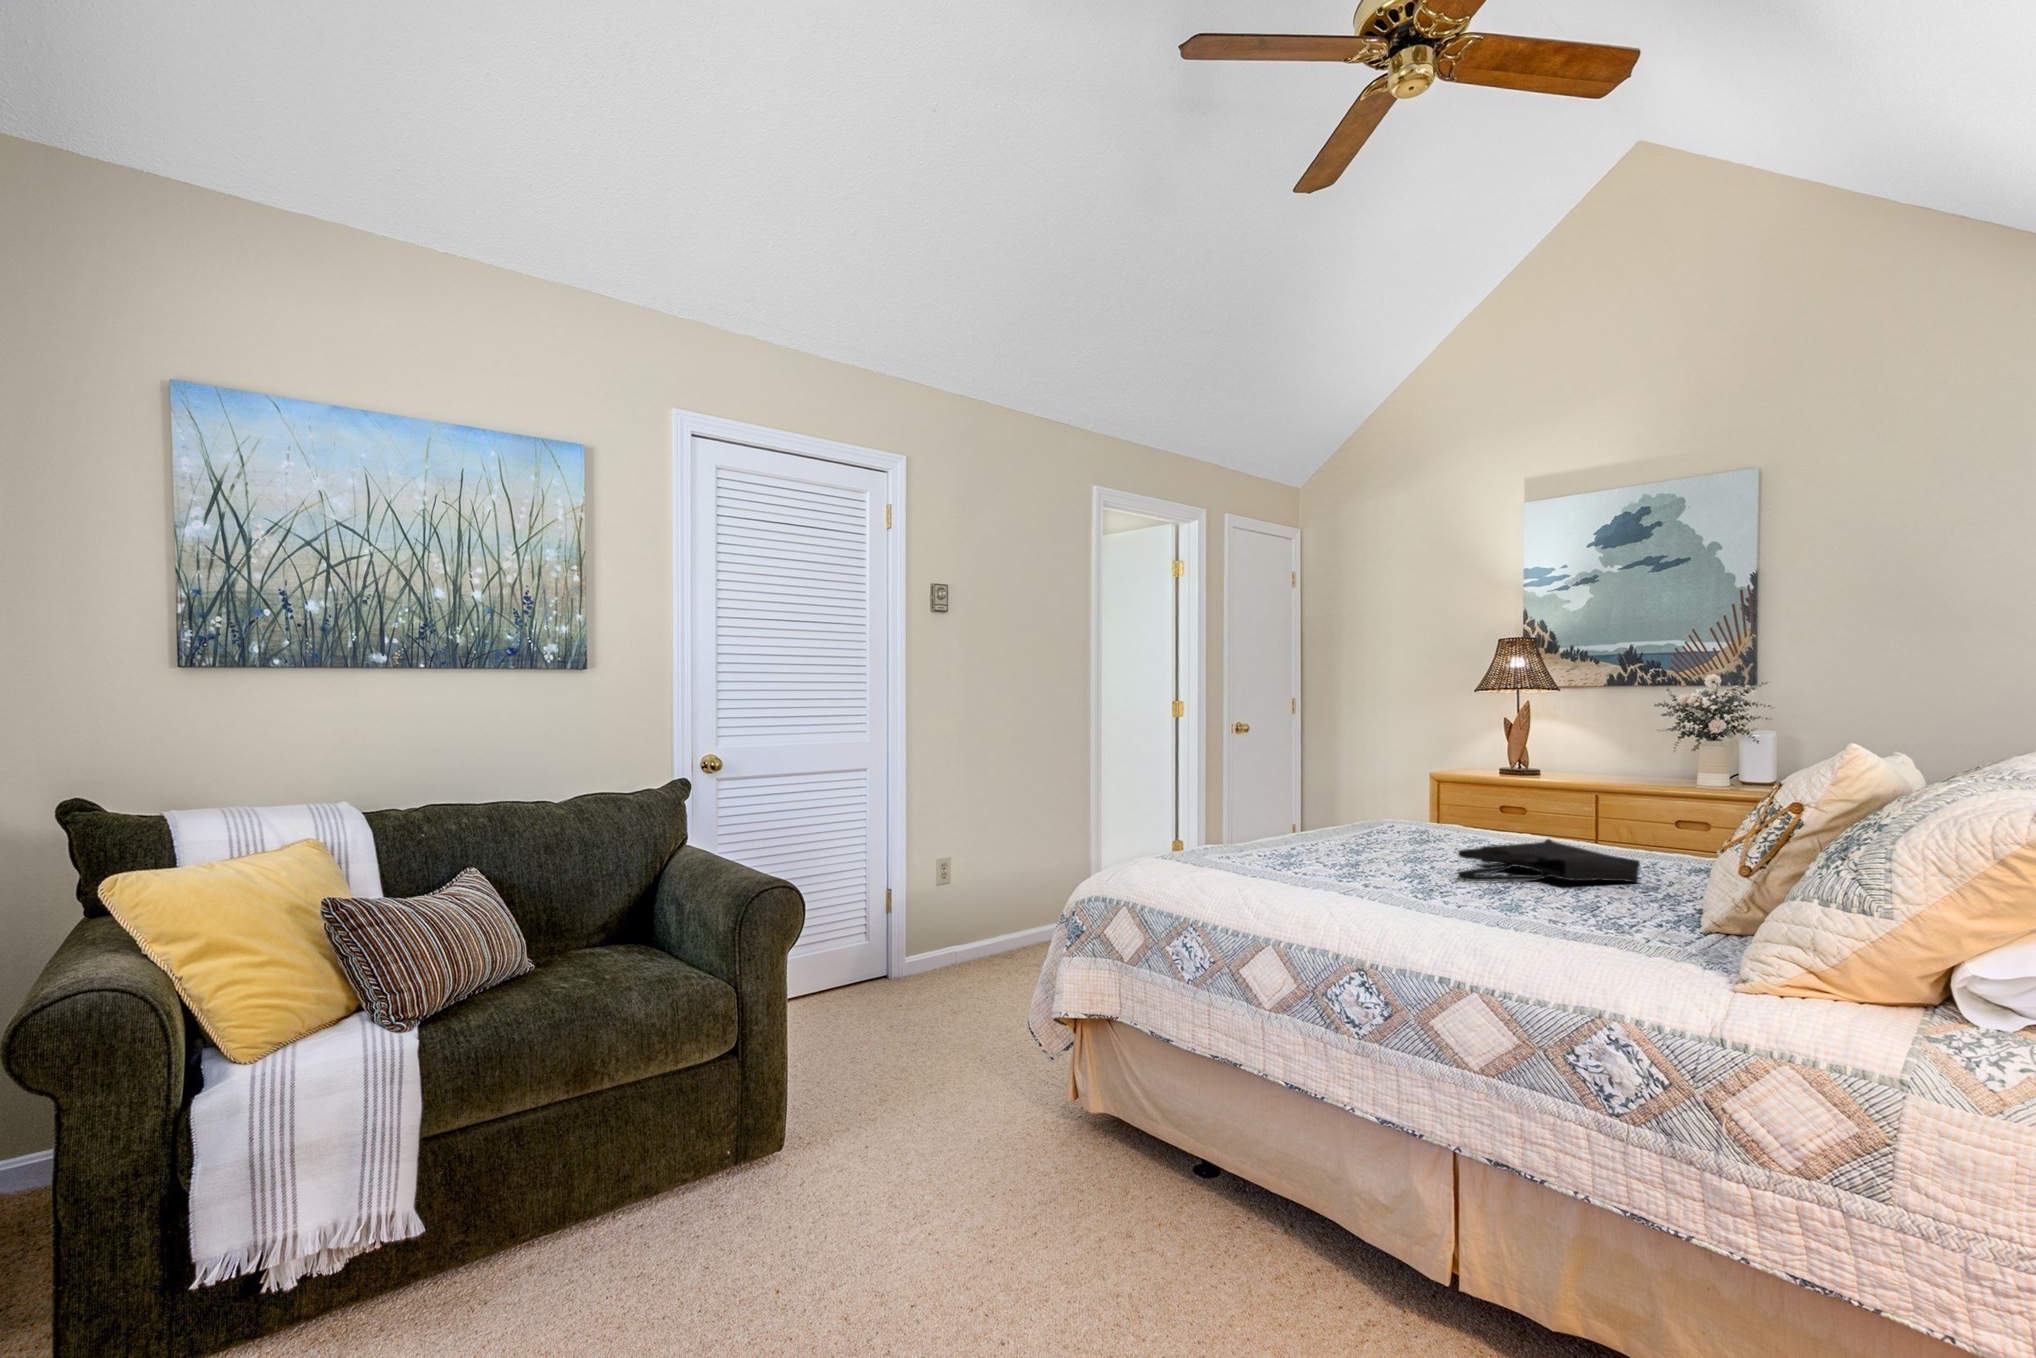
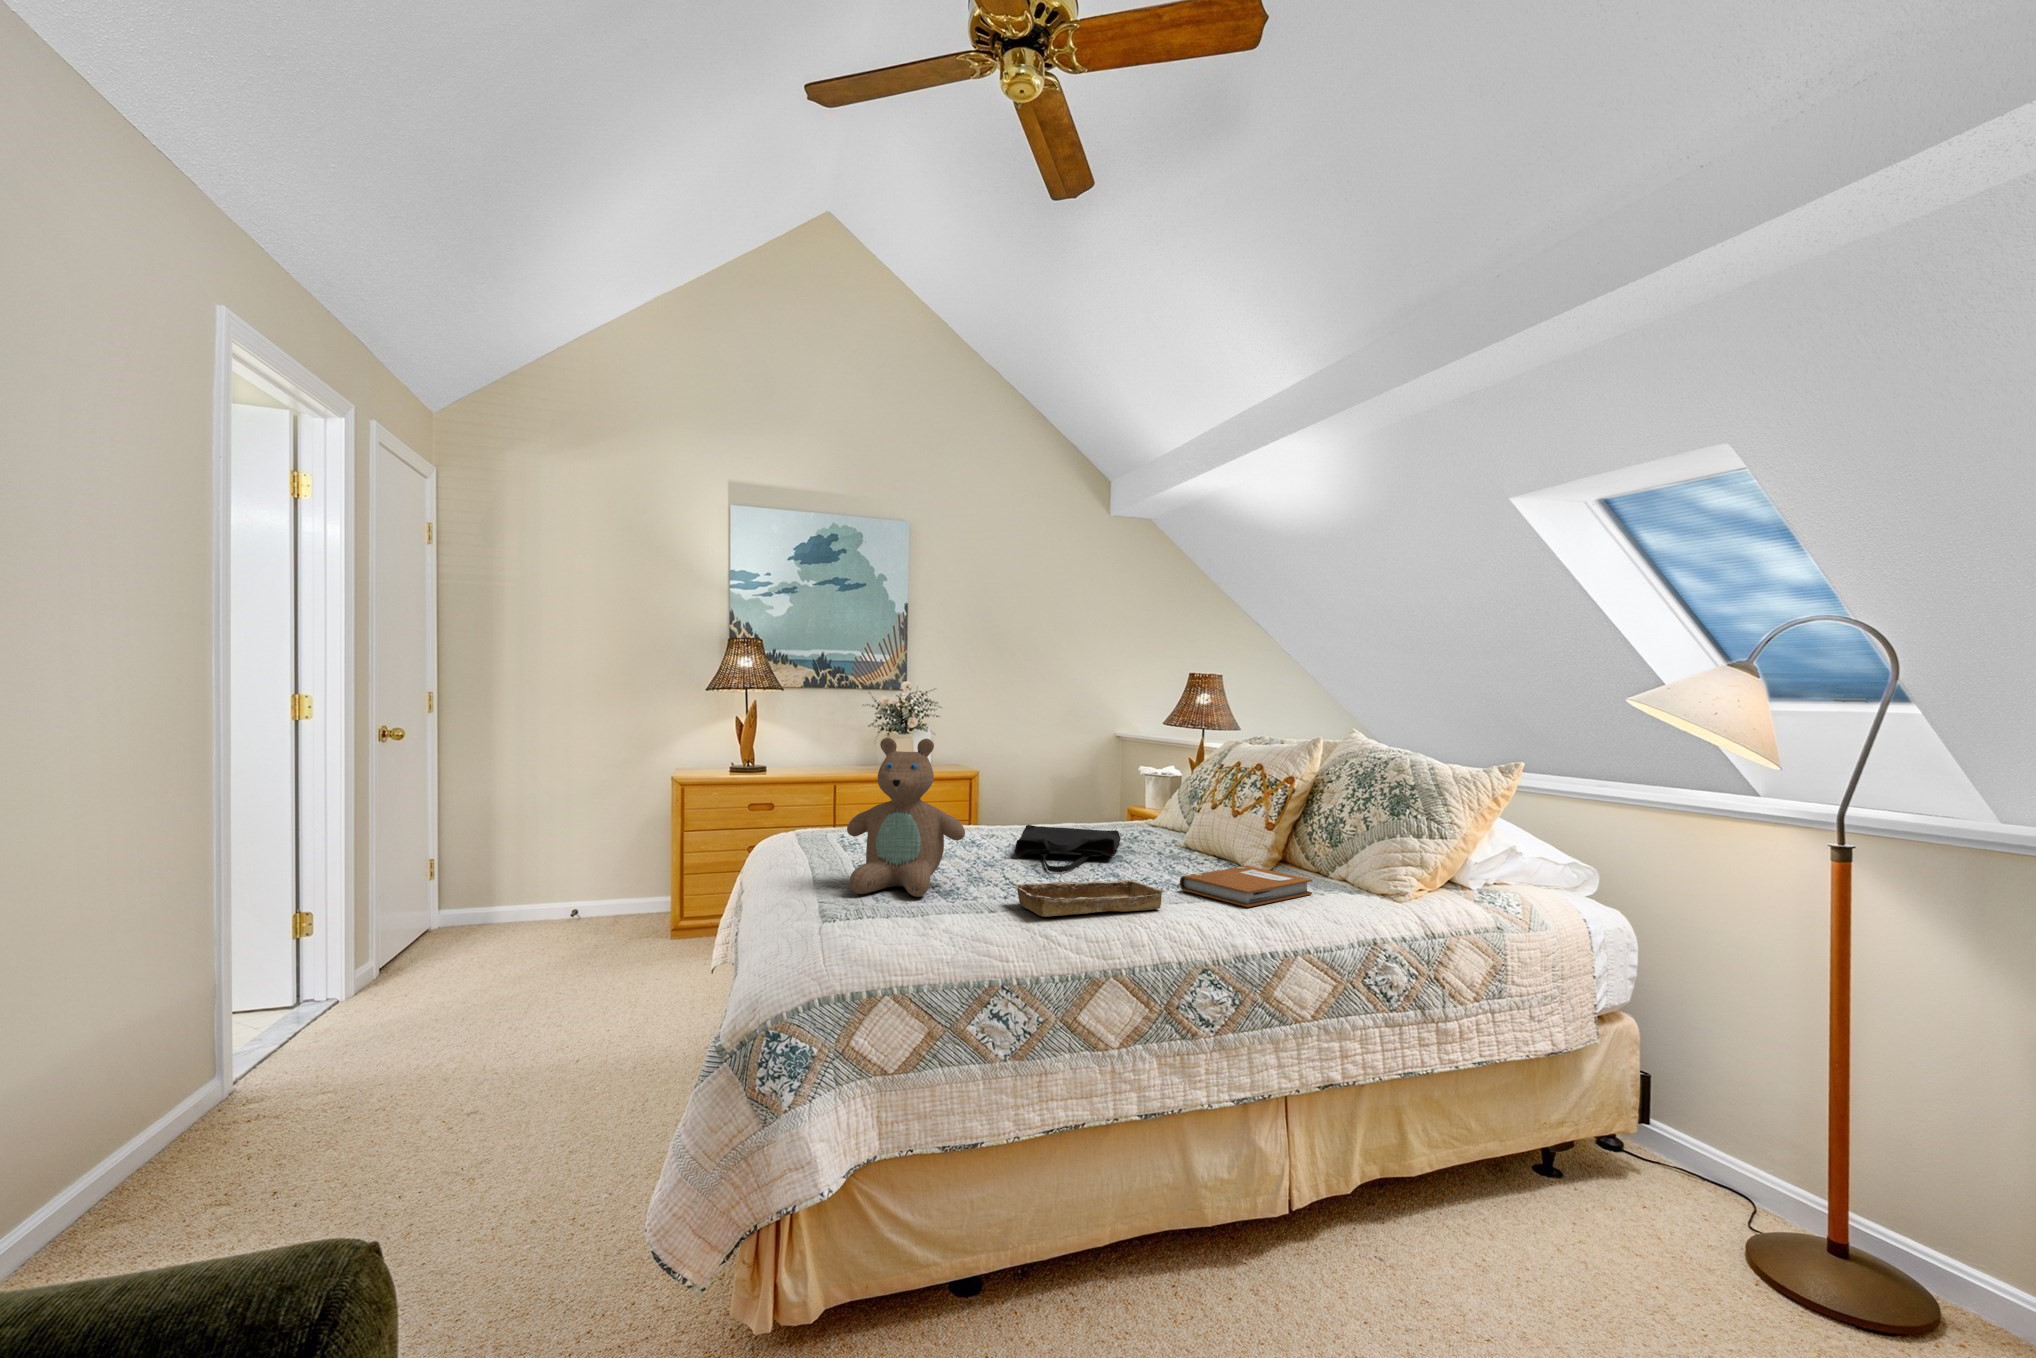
teddy bear: none [1241,728,1345,865] -> present [847,738,965,897]
tray: none [1283,865,1446,915] -> present [1012,880,1166,917]
notebook: none [1505,899,1654,956] -> present [1180,866,1312,907]

